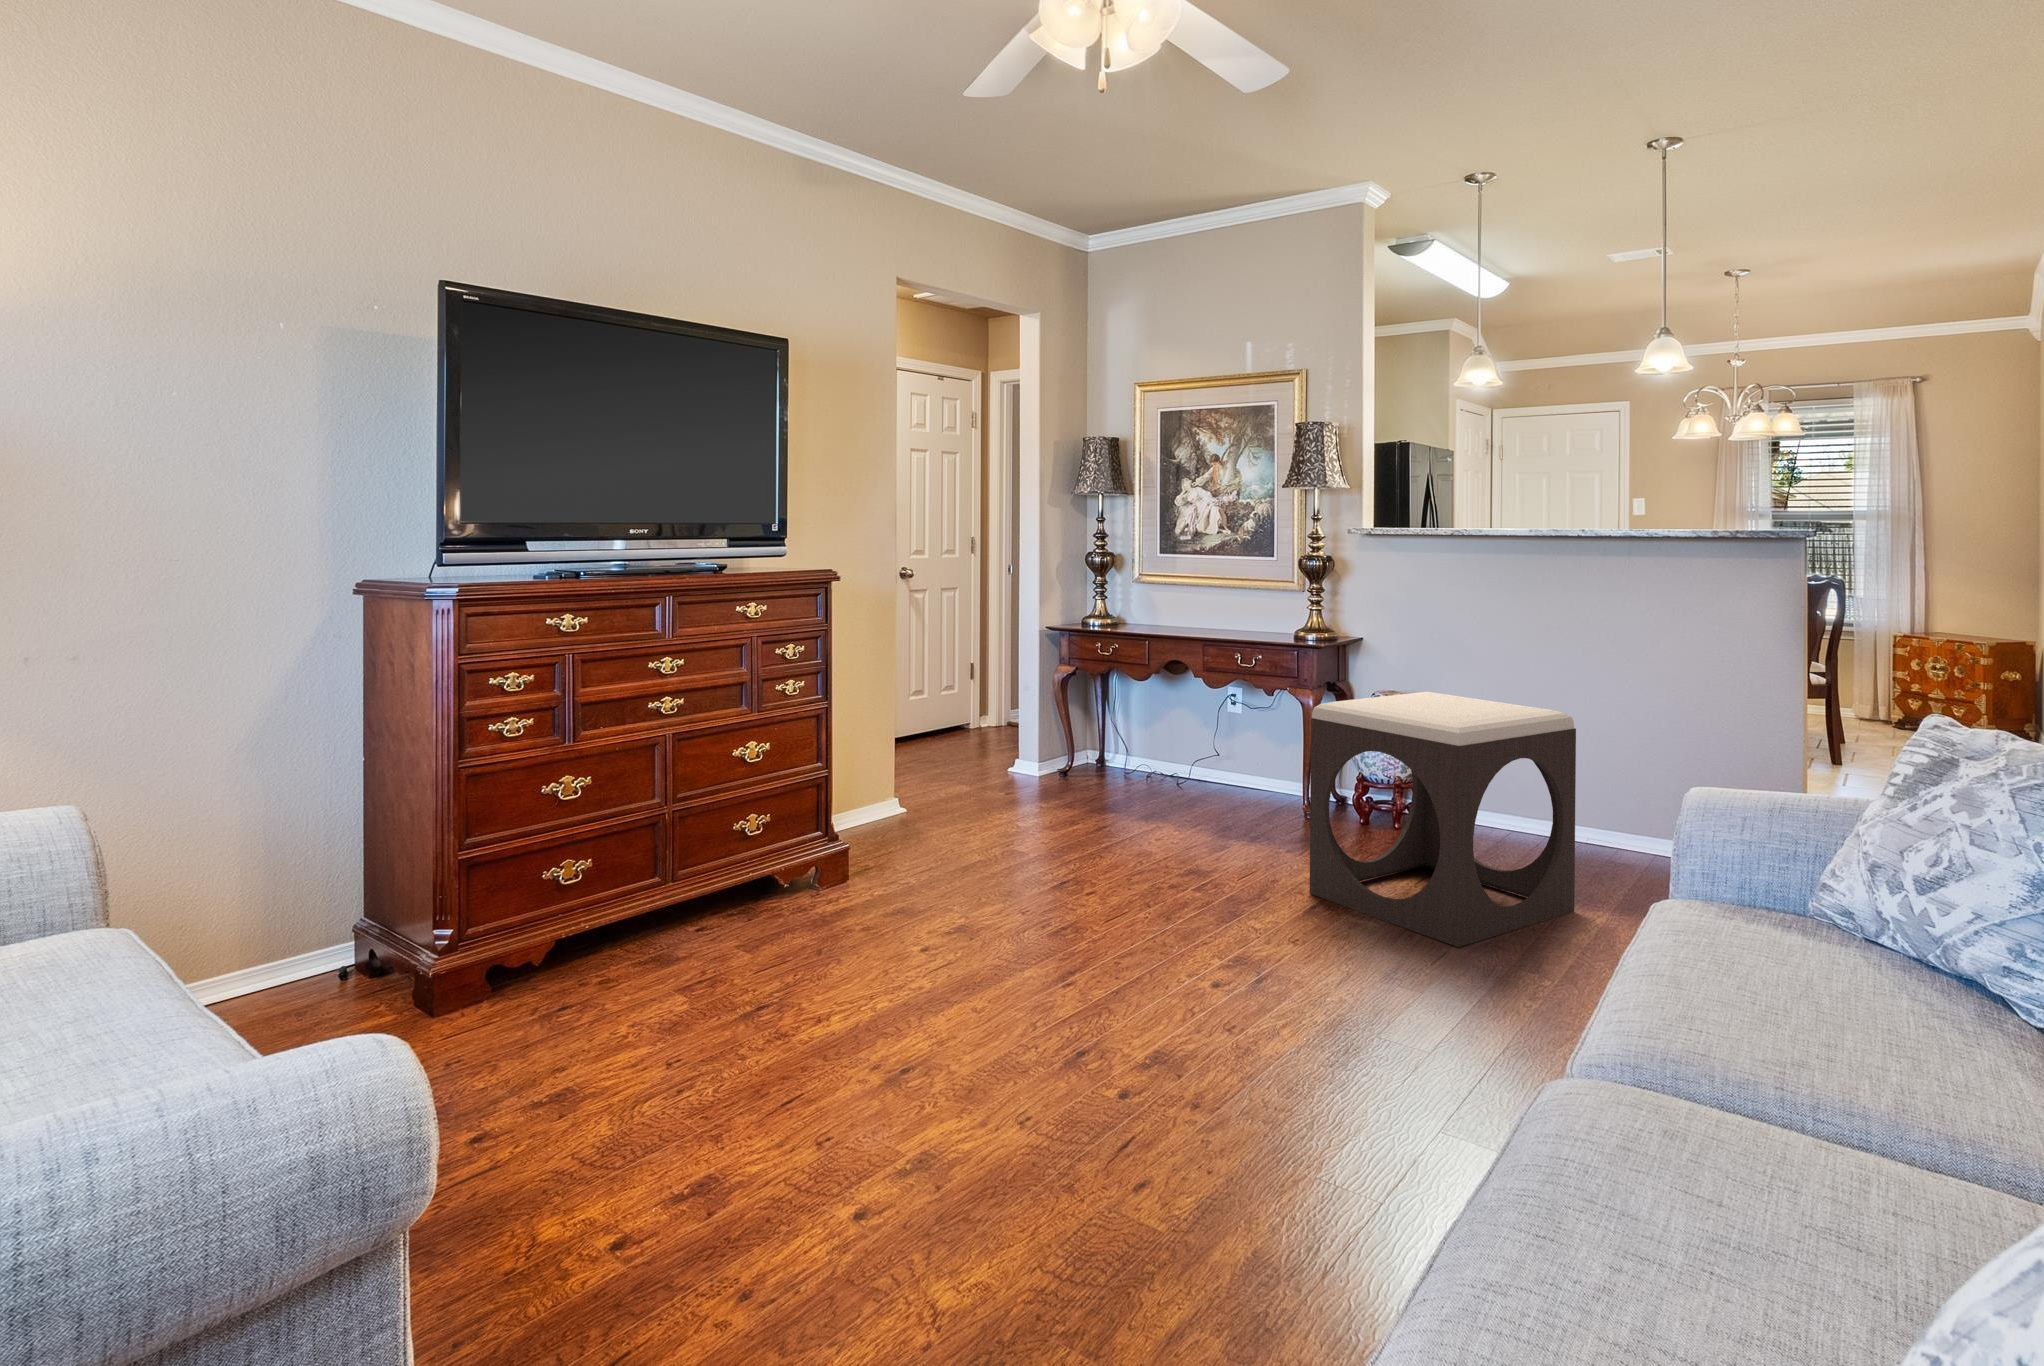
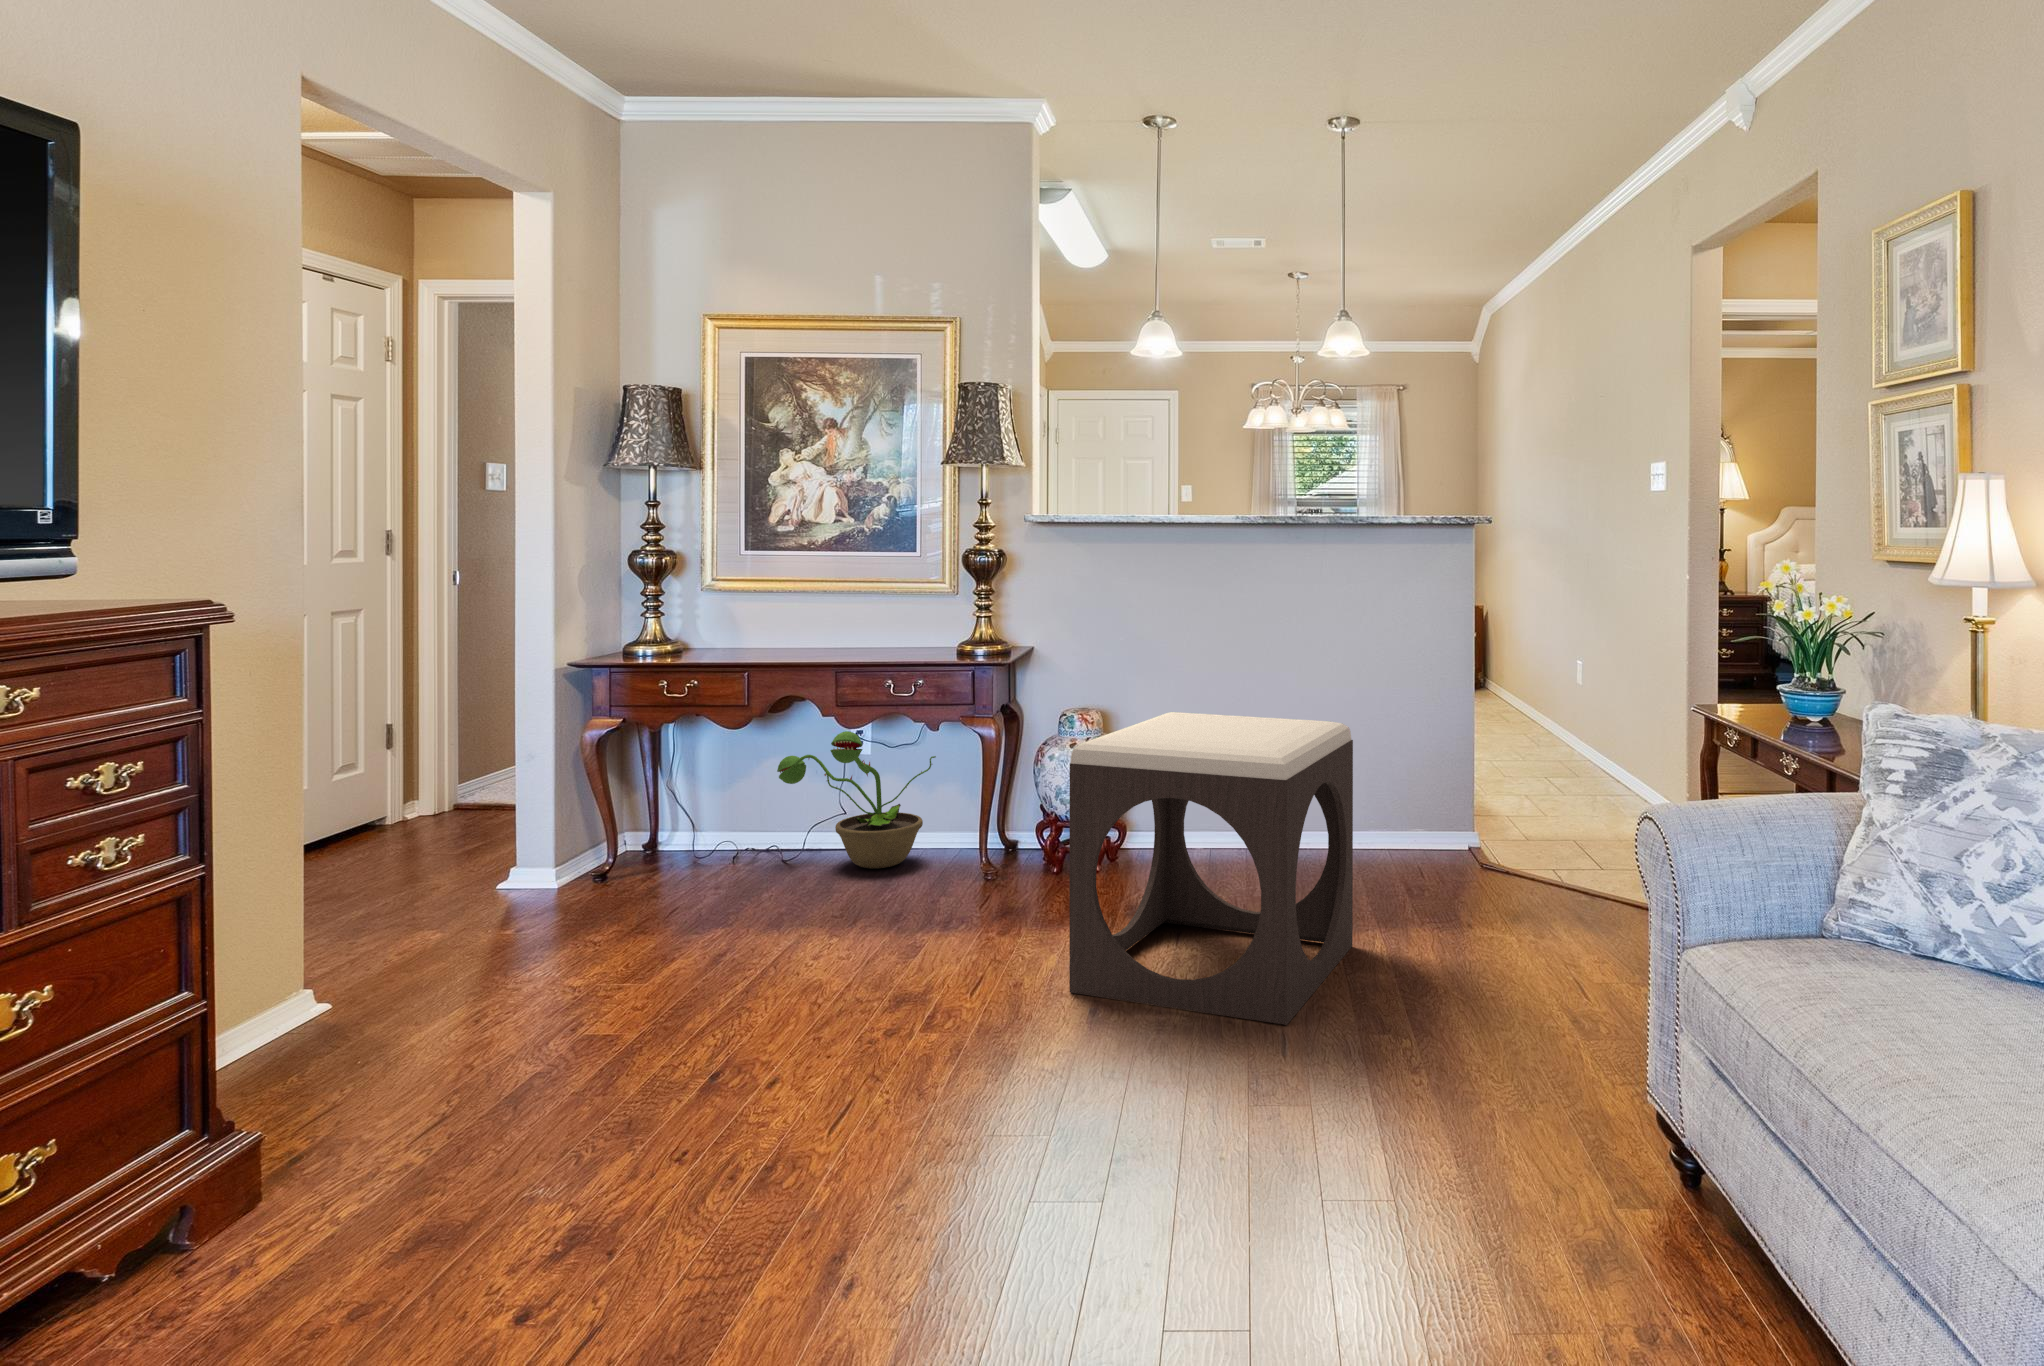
decorative plant: none [1176,687,1283,796] -> present [777,731,936,869]

